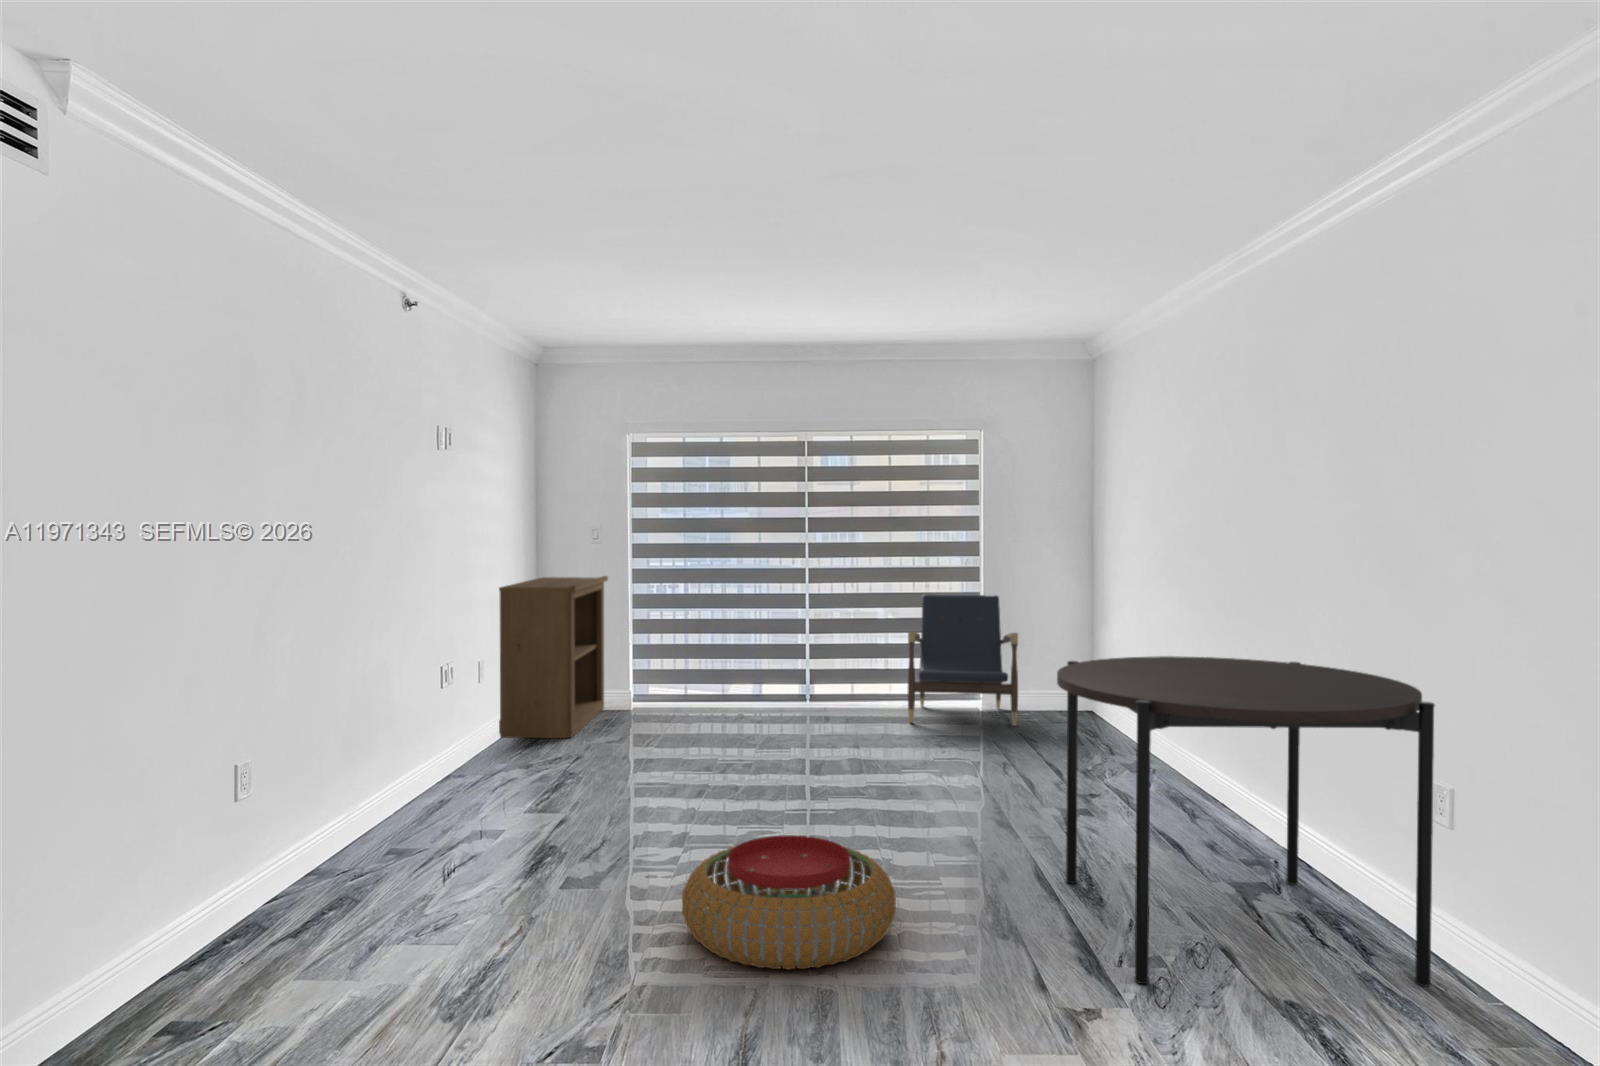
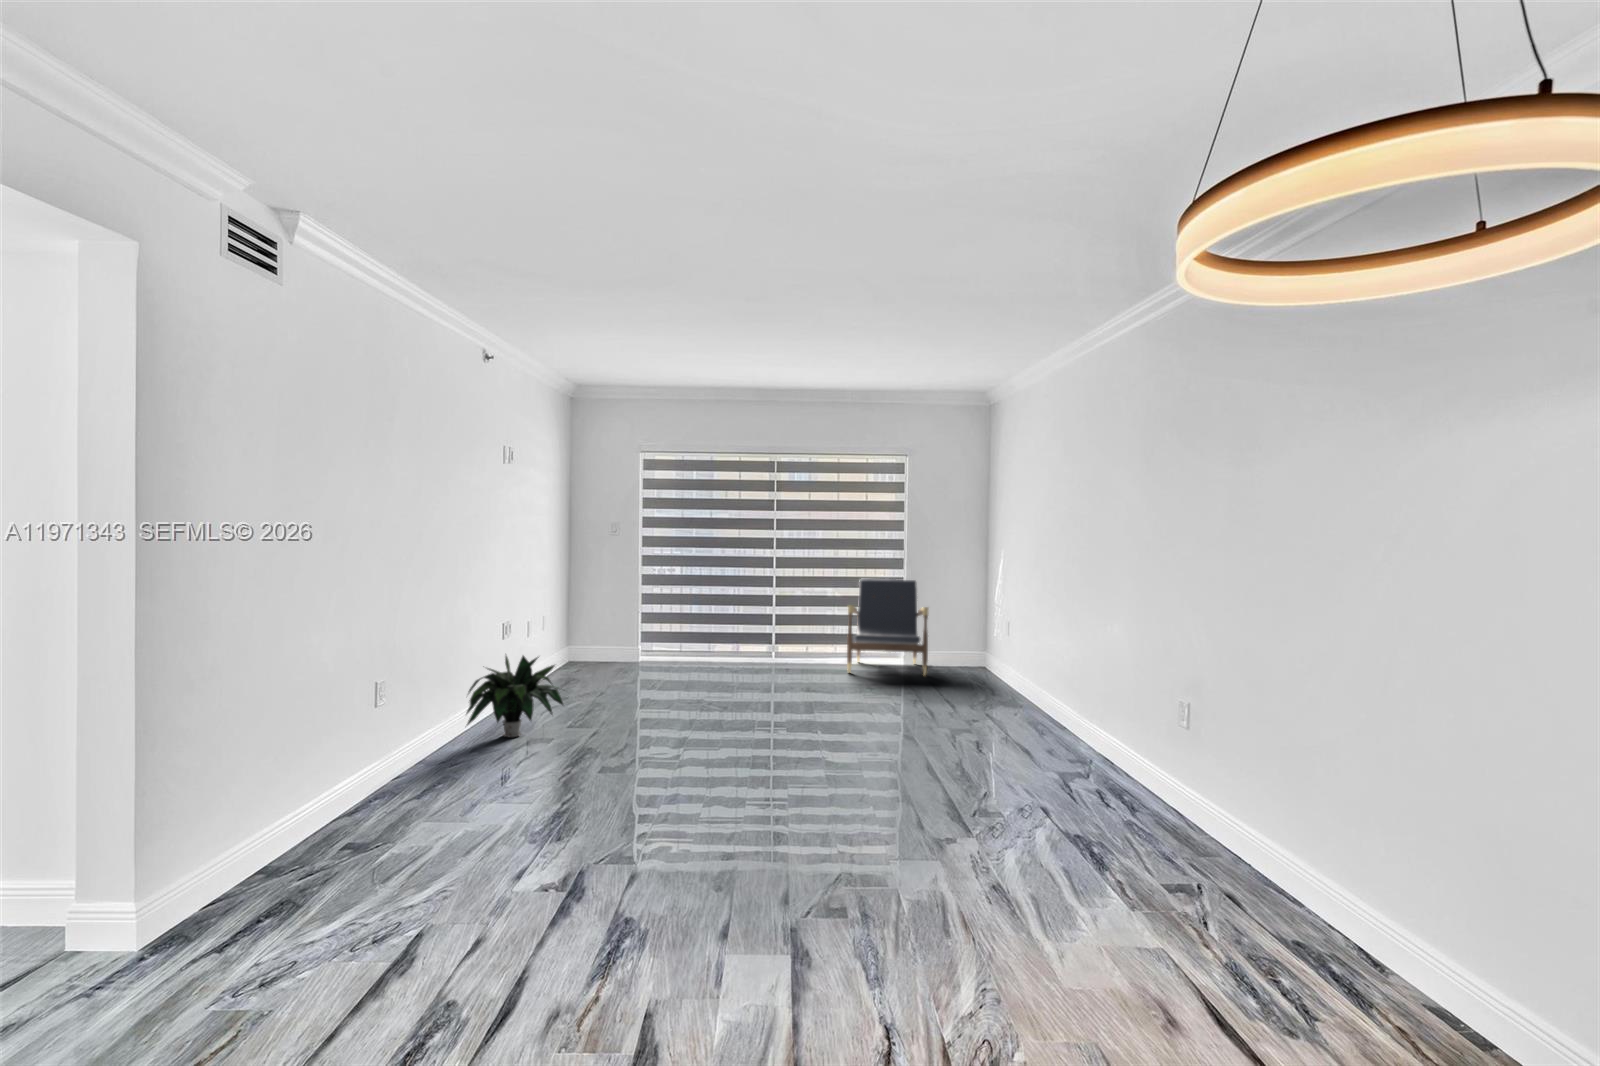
bookshelf: present [499,576,608,738] -> none [543,562,624,681]
dining table: present [1057,656,1435,986] -> none [939,618,1175,828]
potted plant: none [376,710,524,829] -> present [466,656,563,737]
pouf: present [682,836,896,970] -> none [684,735,827,817]

